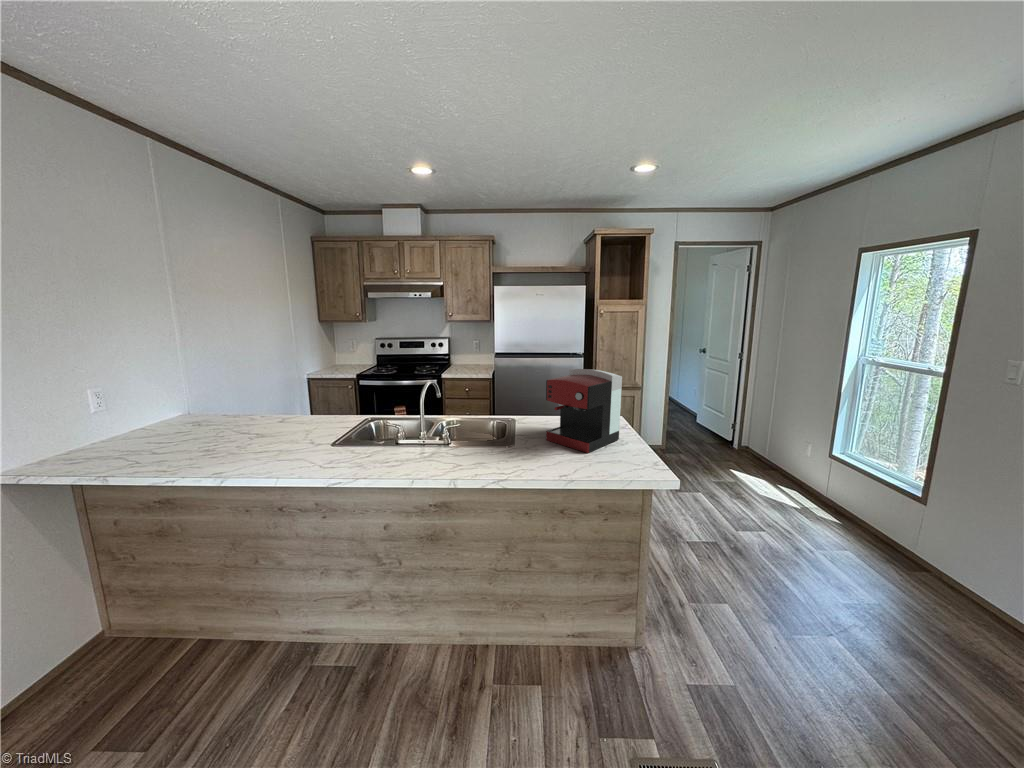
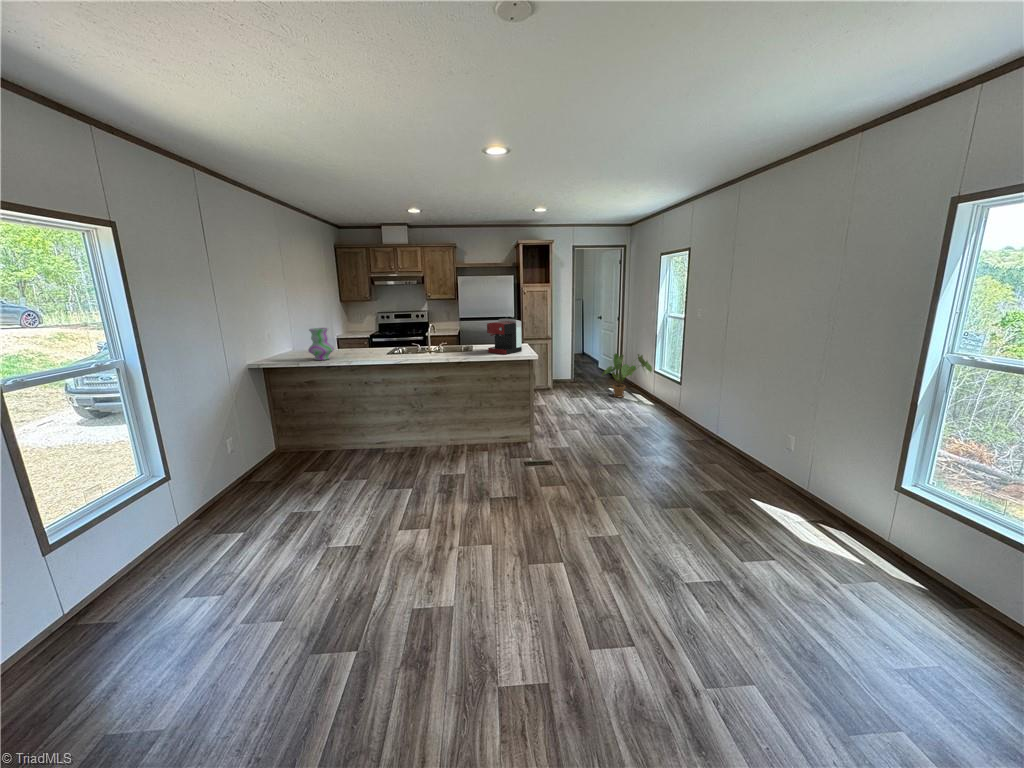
vase: none [149,382,216,455] -> present [308,328,334,360]
house plant: none [729,422,840,498] -> present [602,354,652,397]

